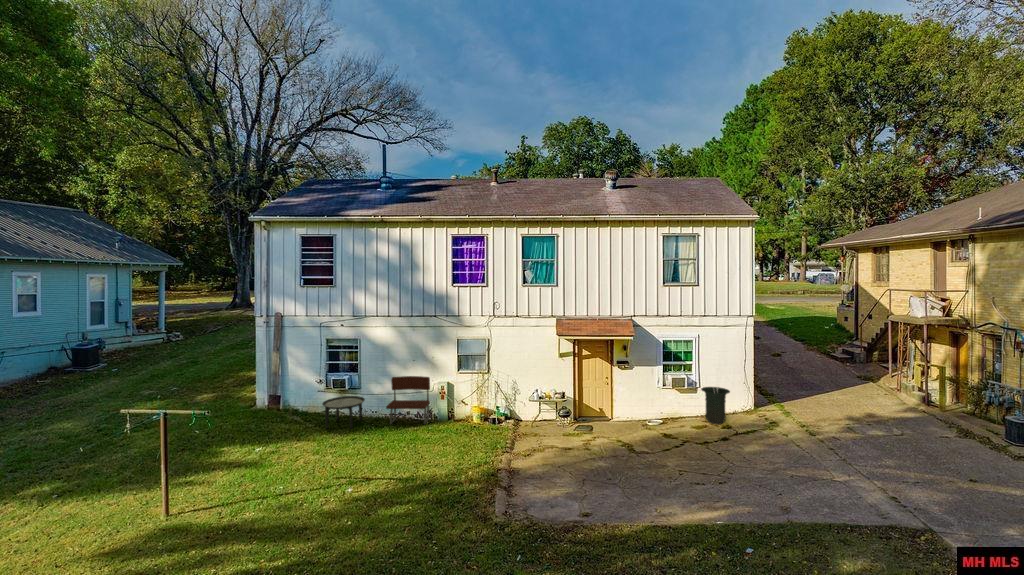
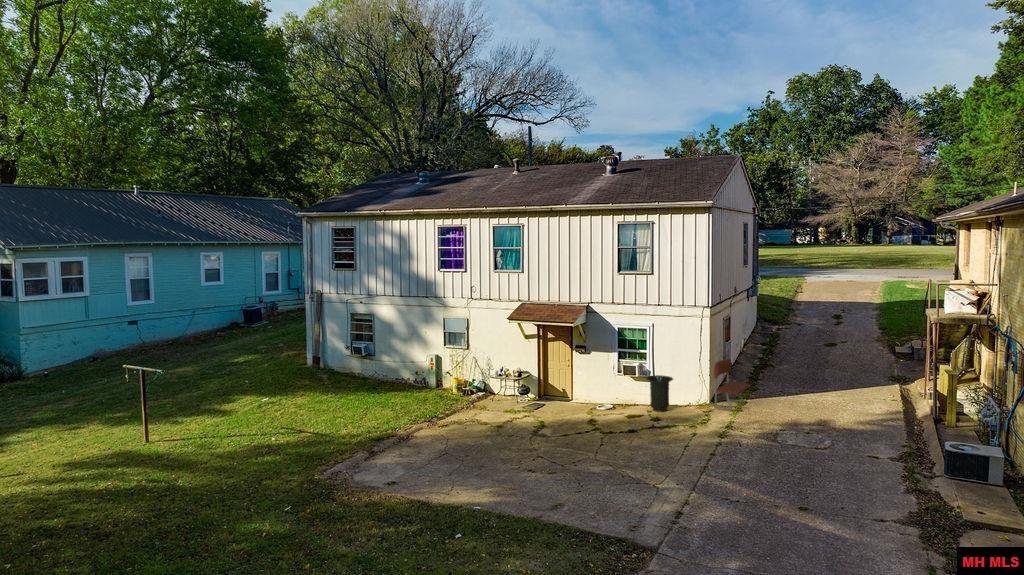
bench: present [386,376,430,424] -> present [714,359,750,411]
round table: present [322,396,365,429] -> none [339,361,373,386]

